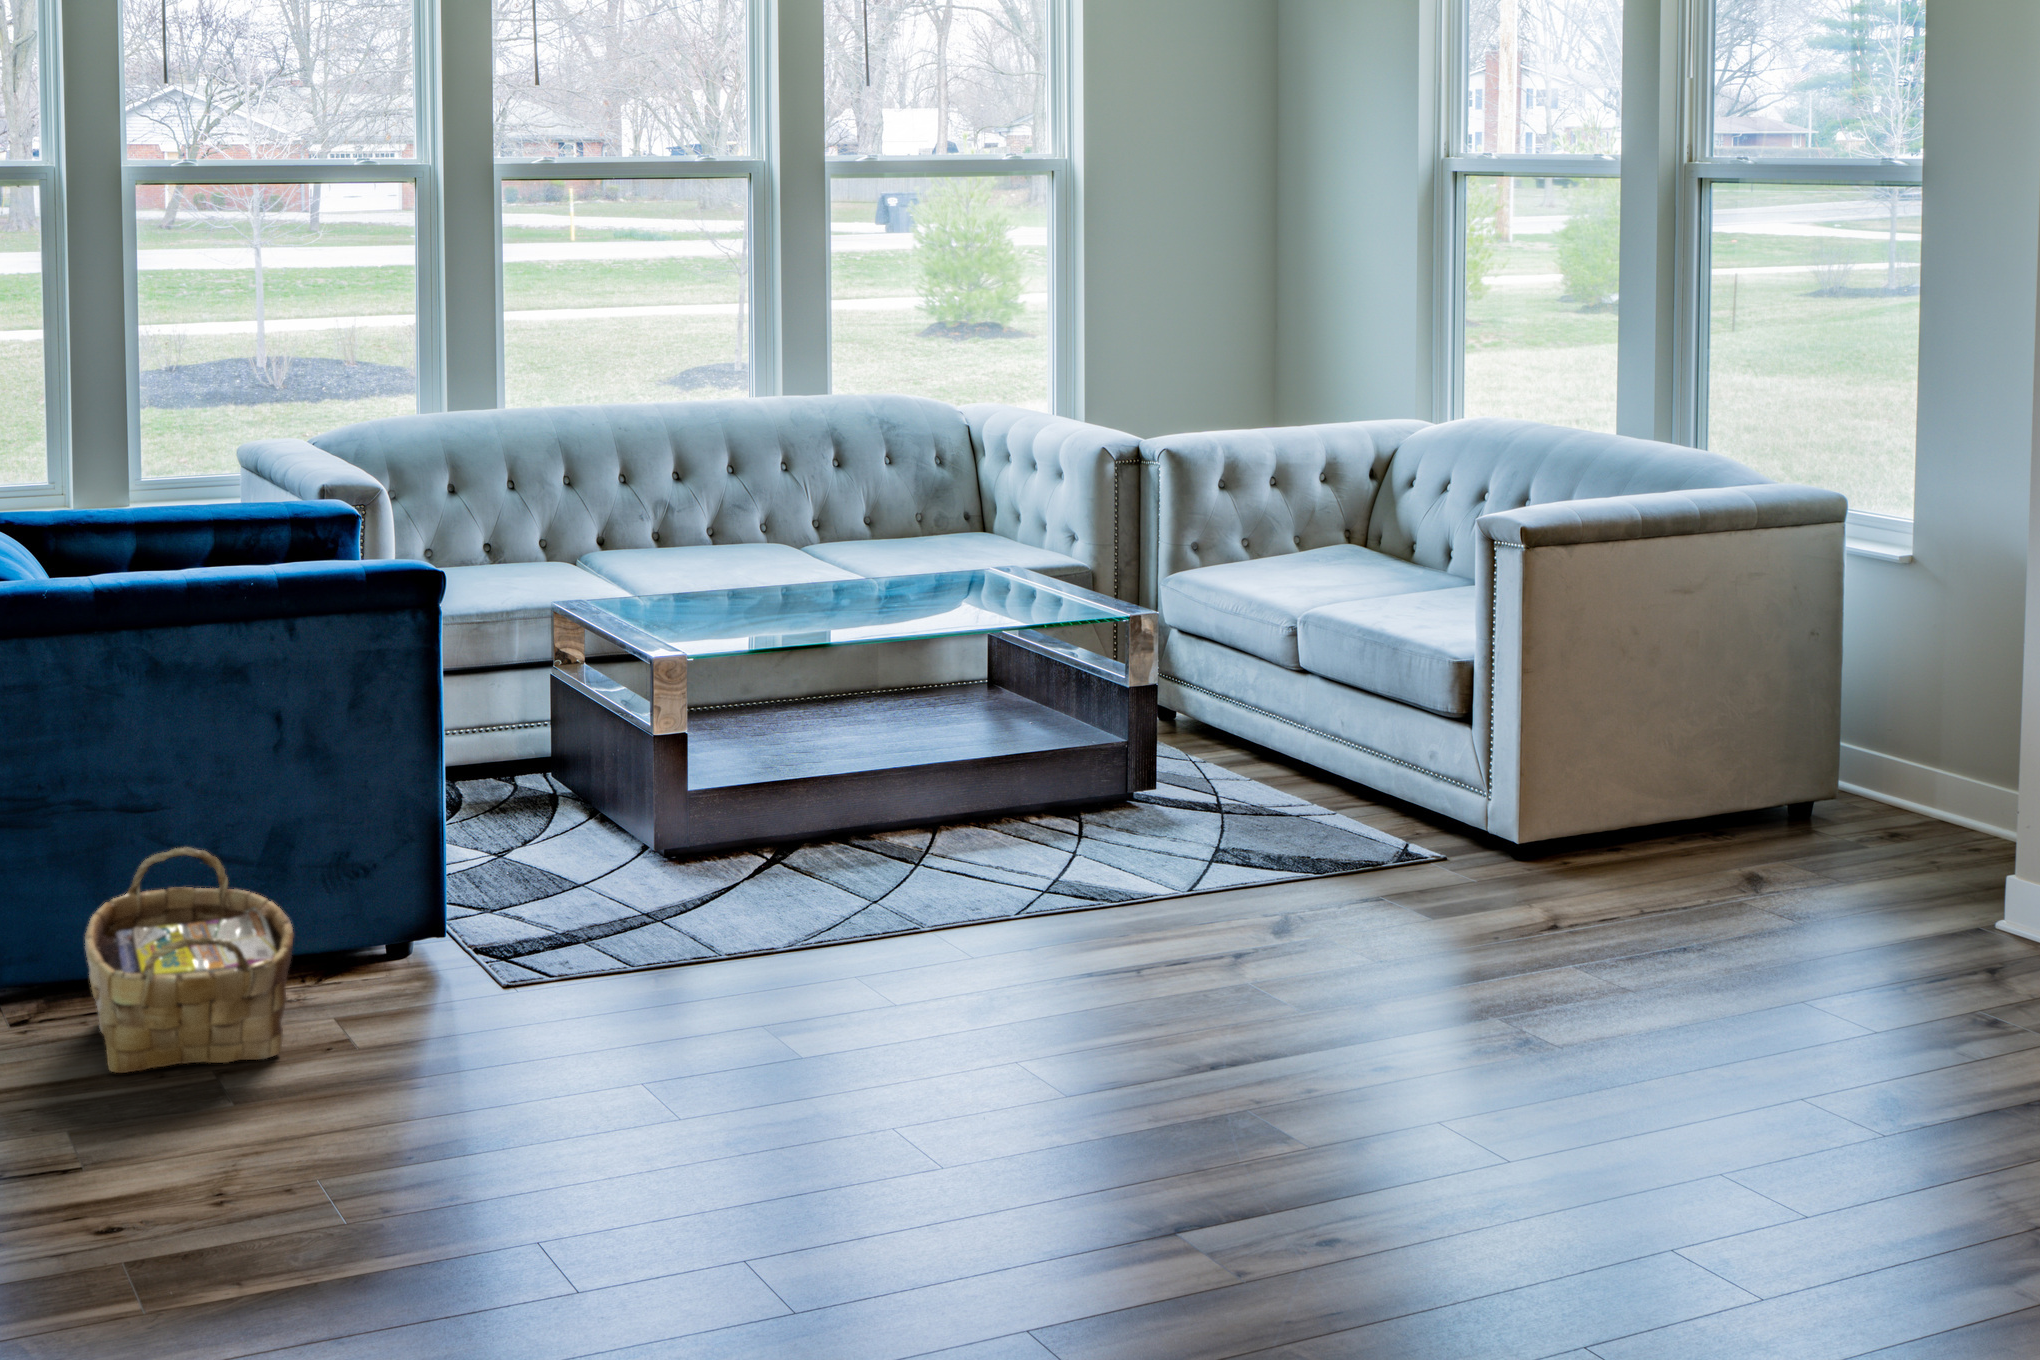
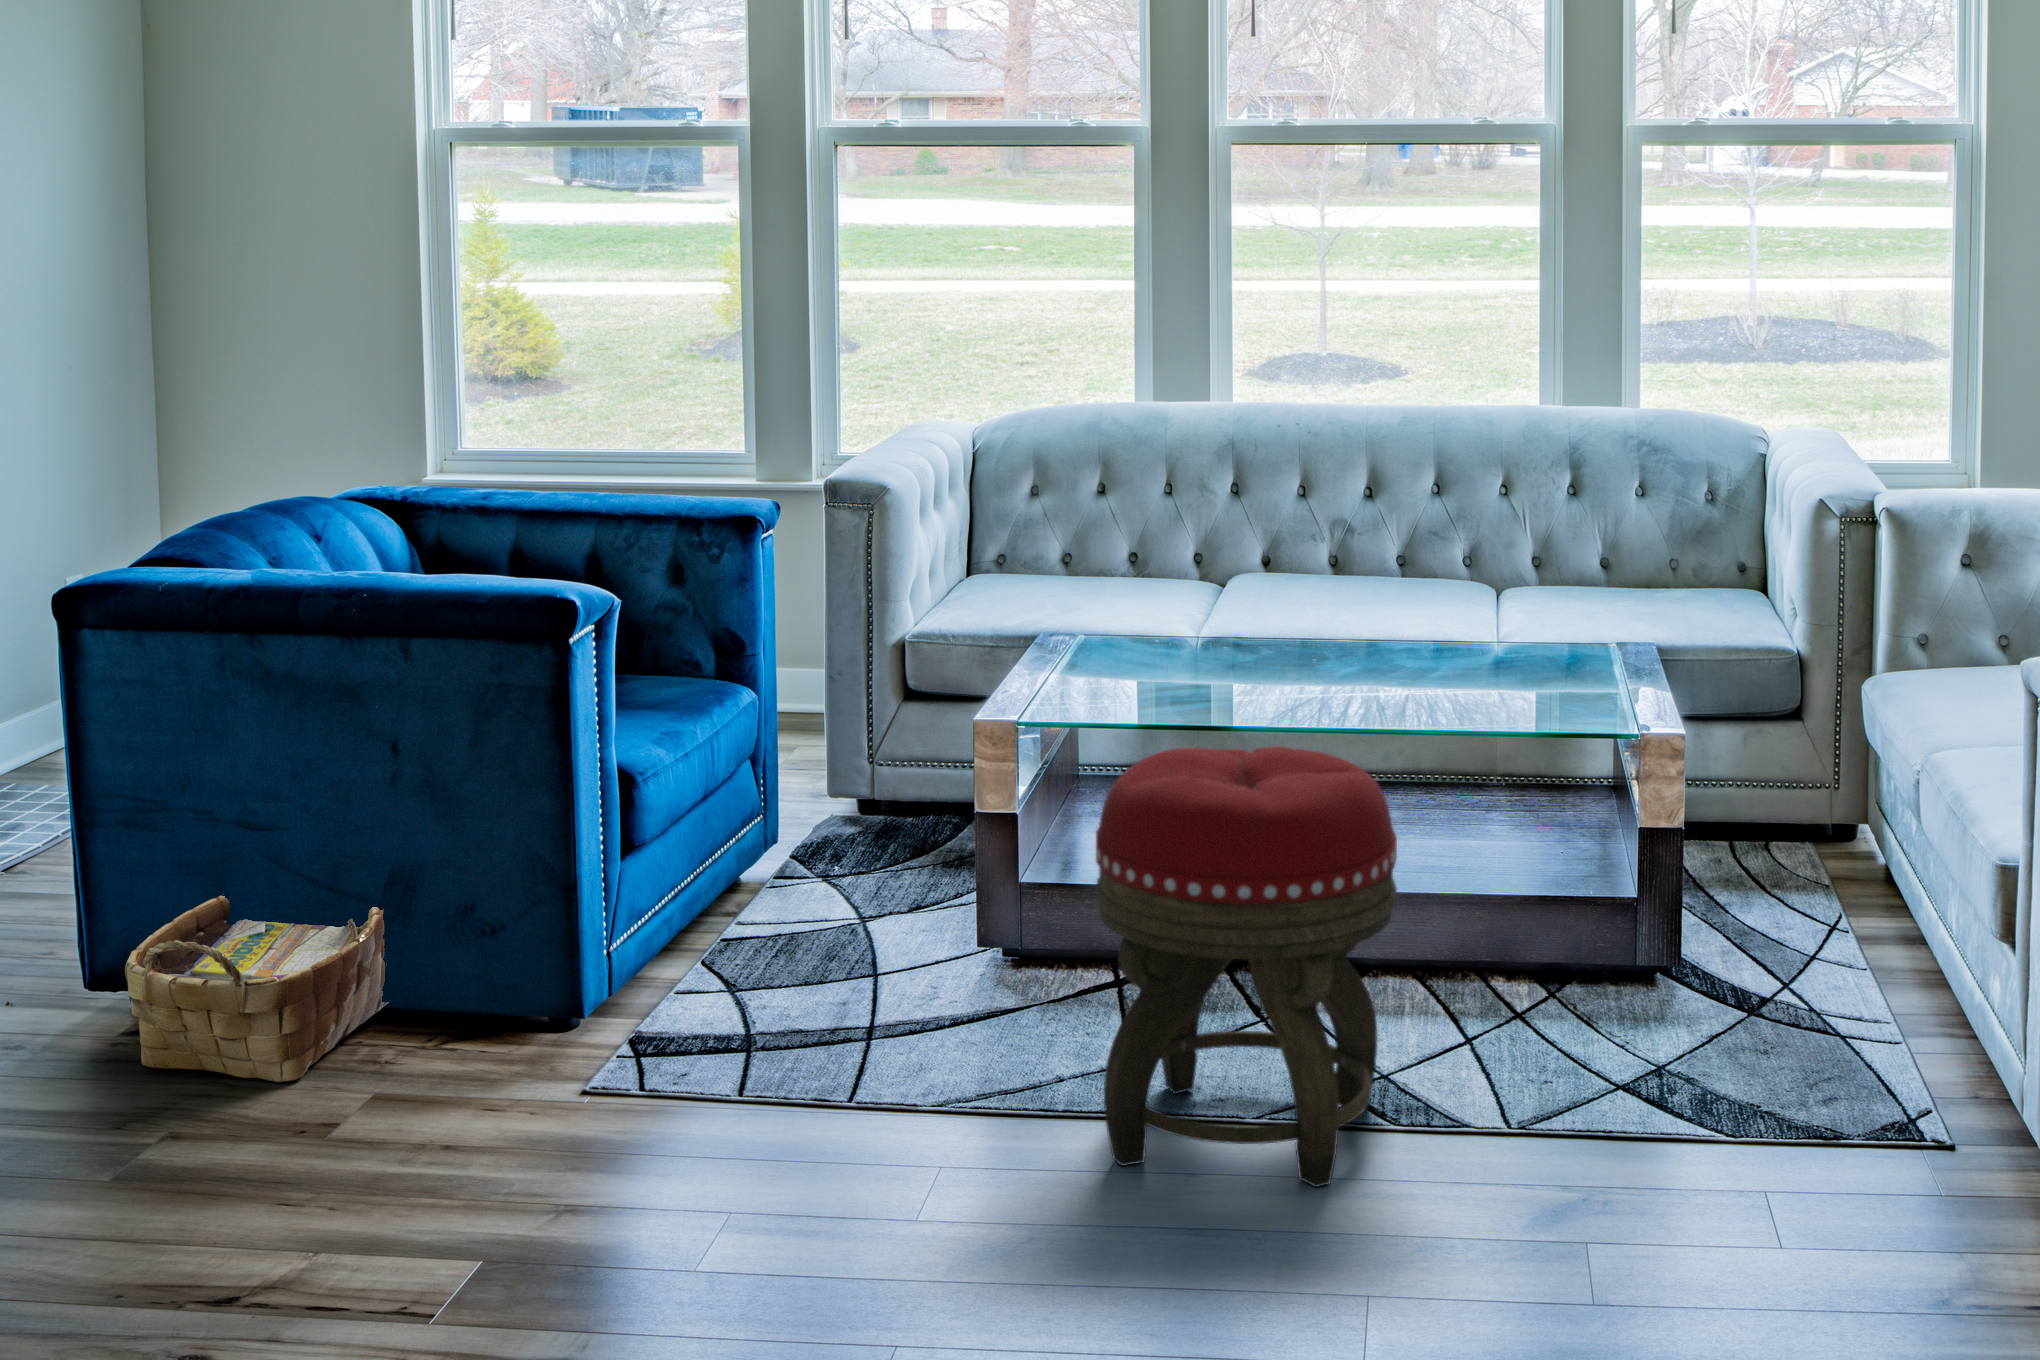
footstool: none [948,641,1183,975] -> present [1095,746,1397,1187]

